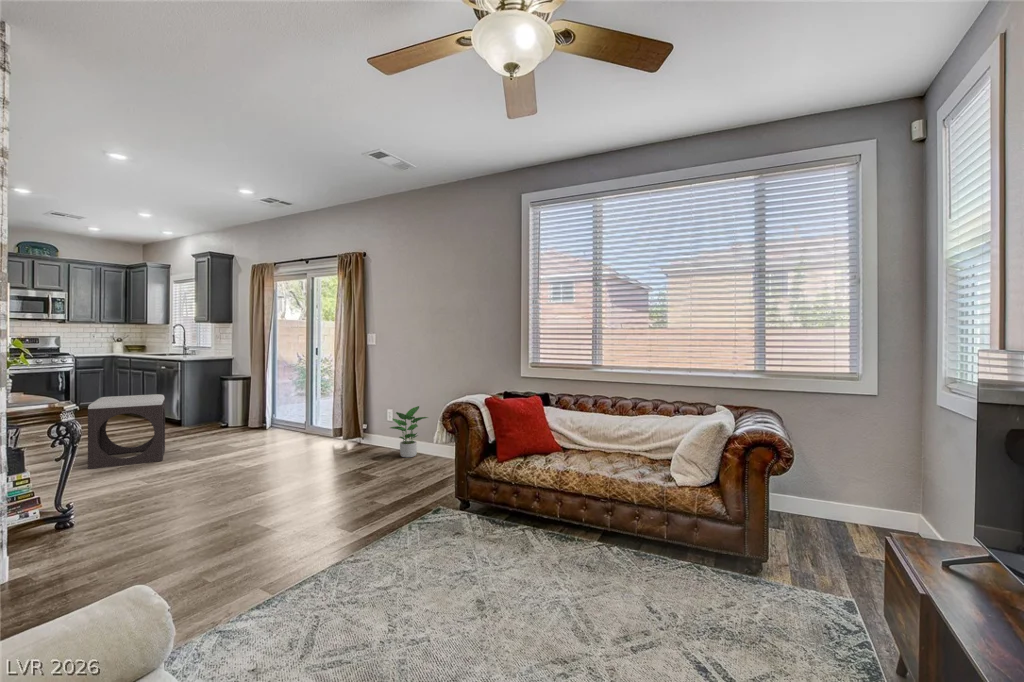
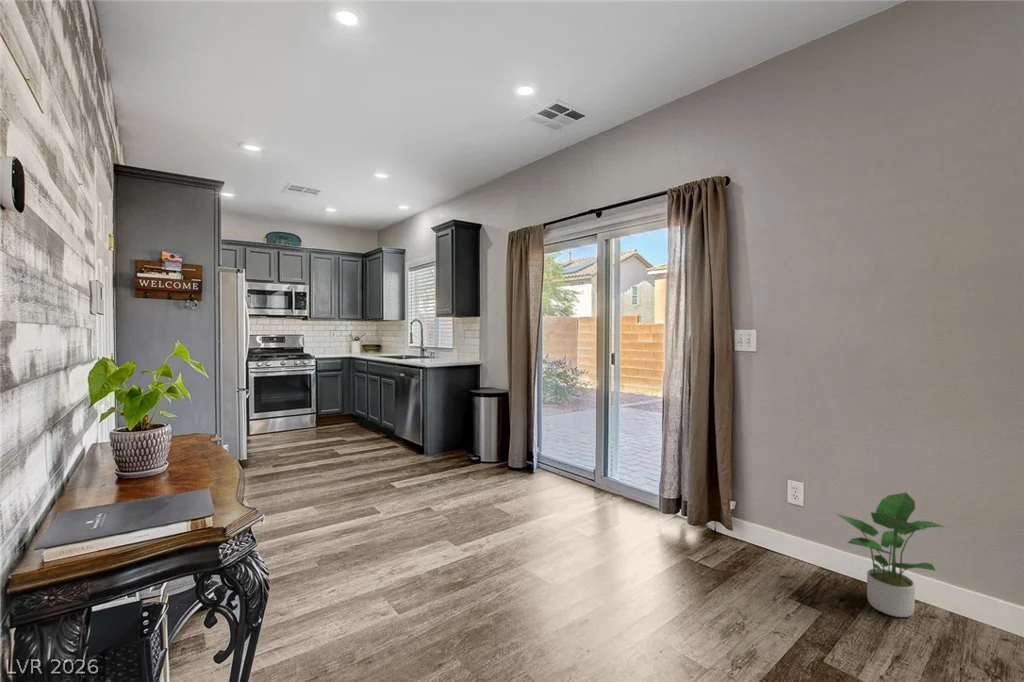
footstool: present [88,394,165,469] -> none [312,427,414,557]

